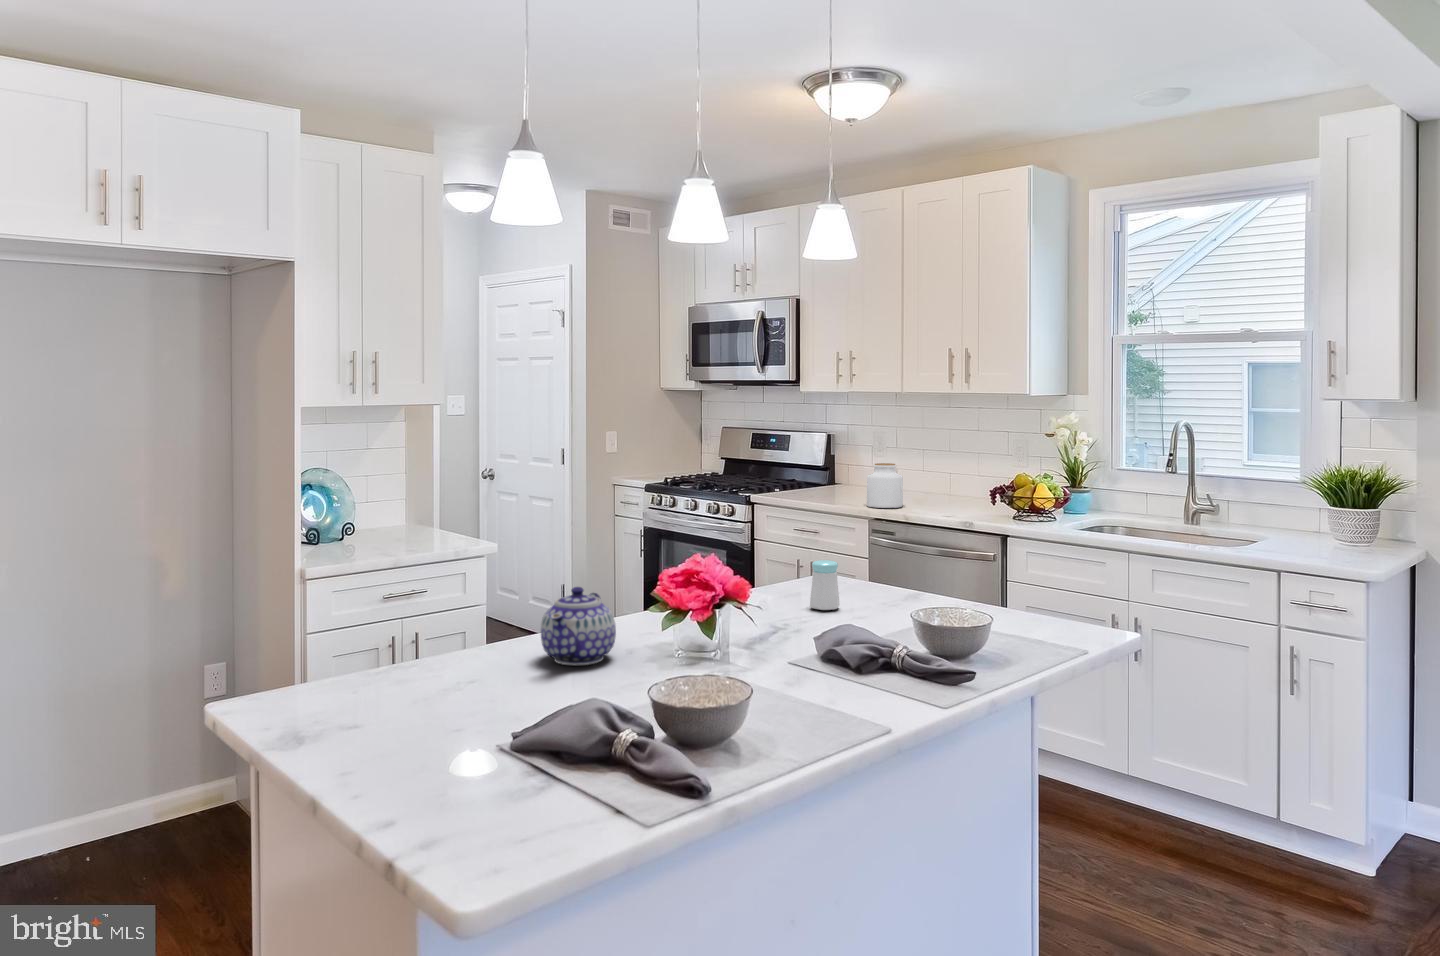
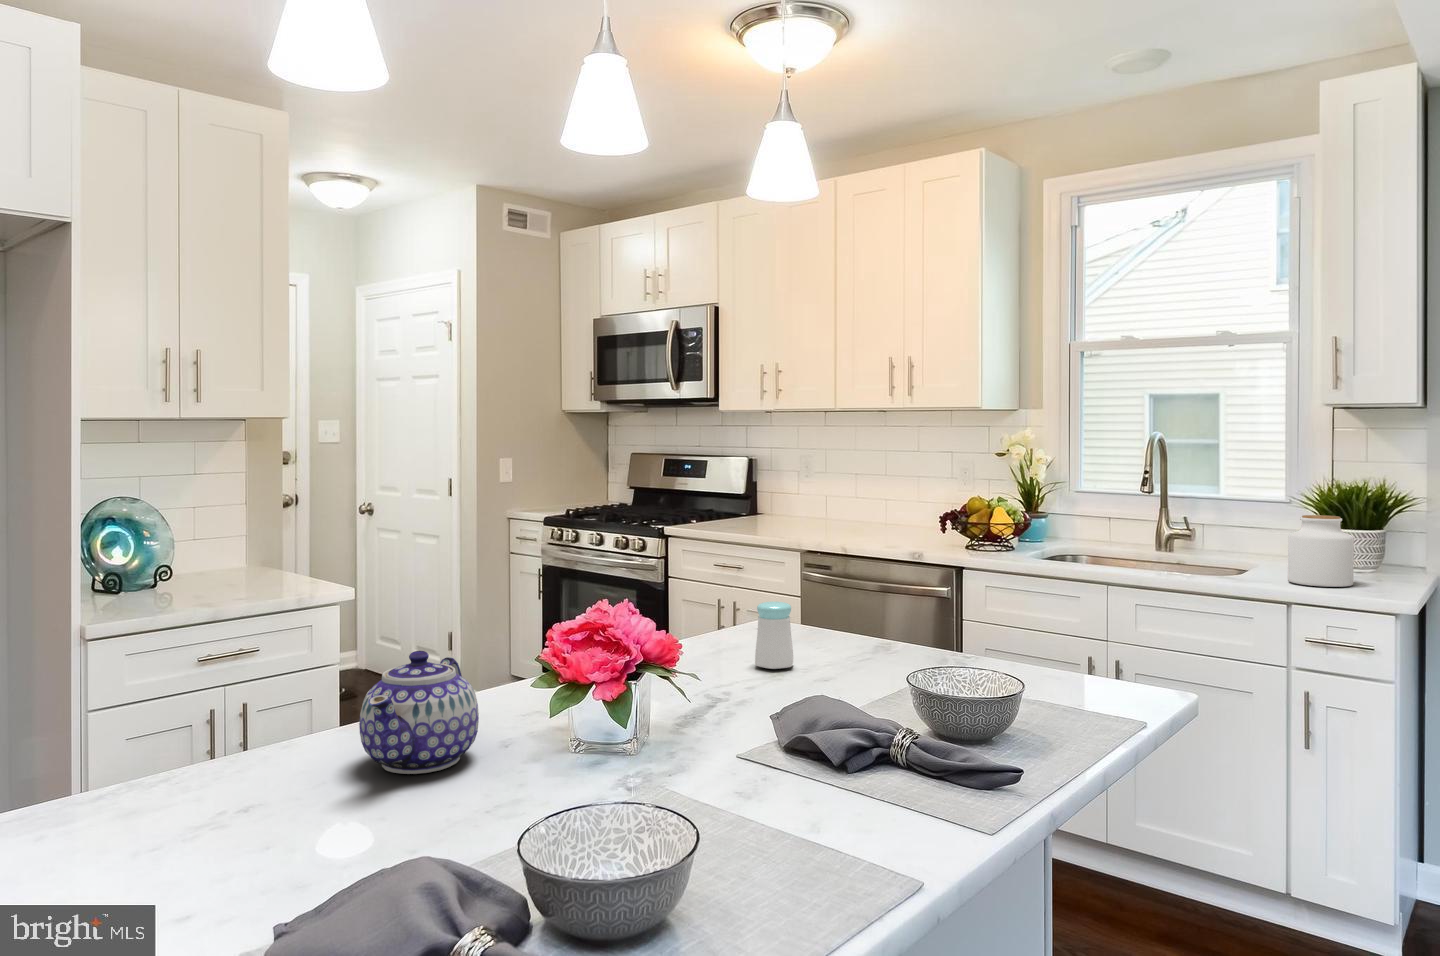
jar: present [867,463,903,508] -> present [1288,515,1354,587]

